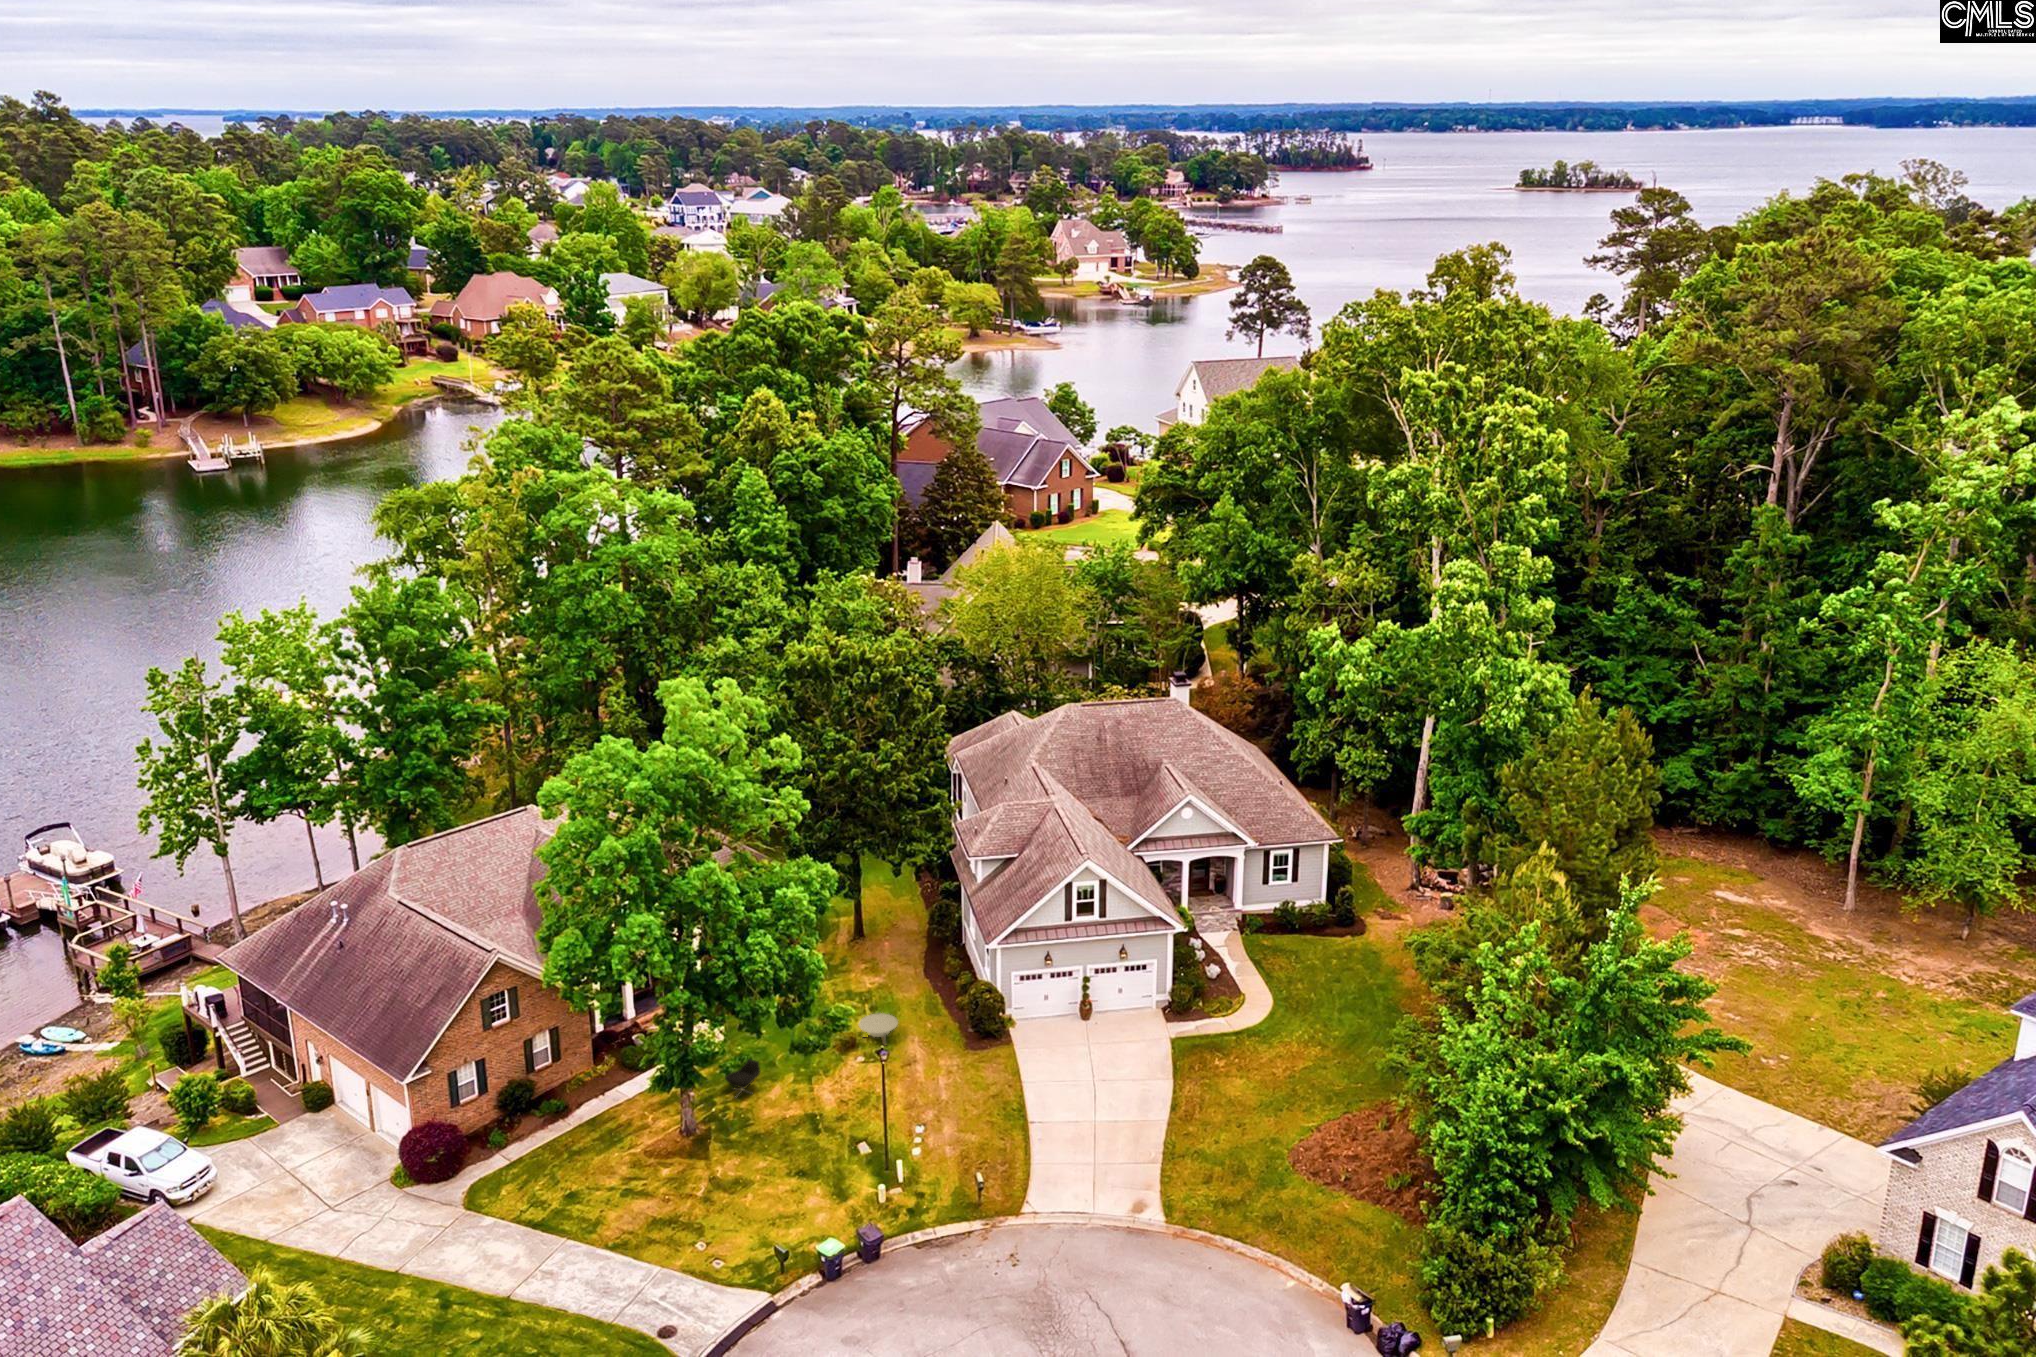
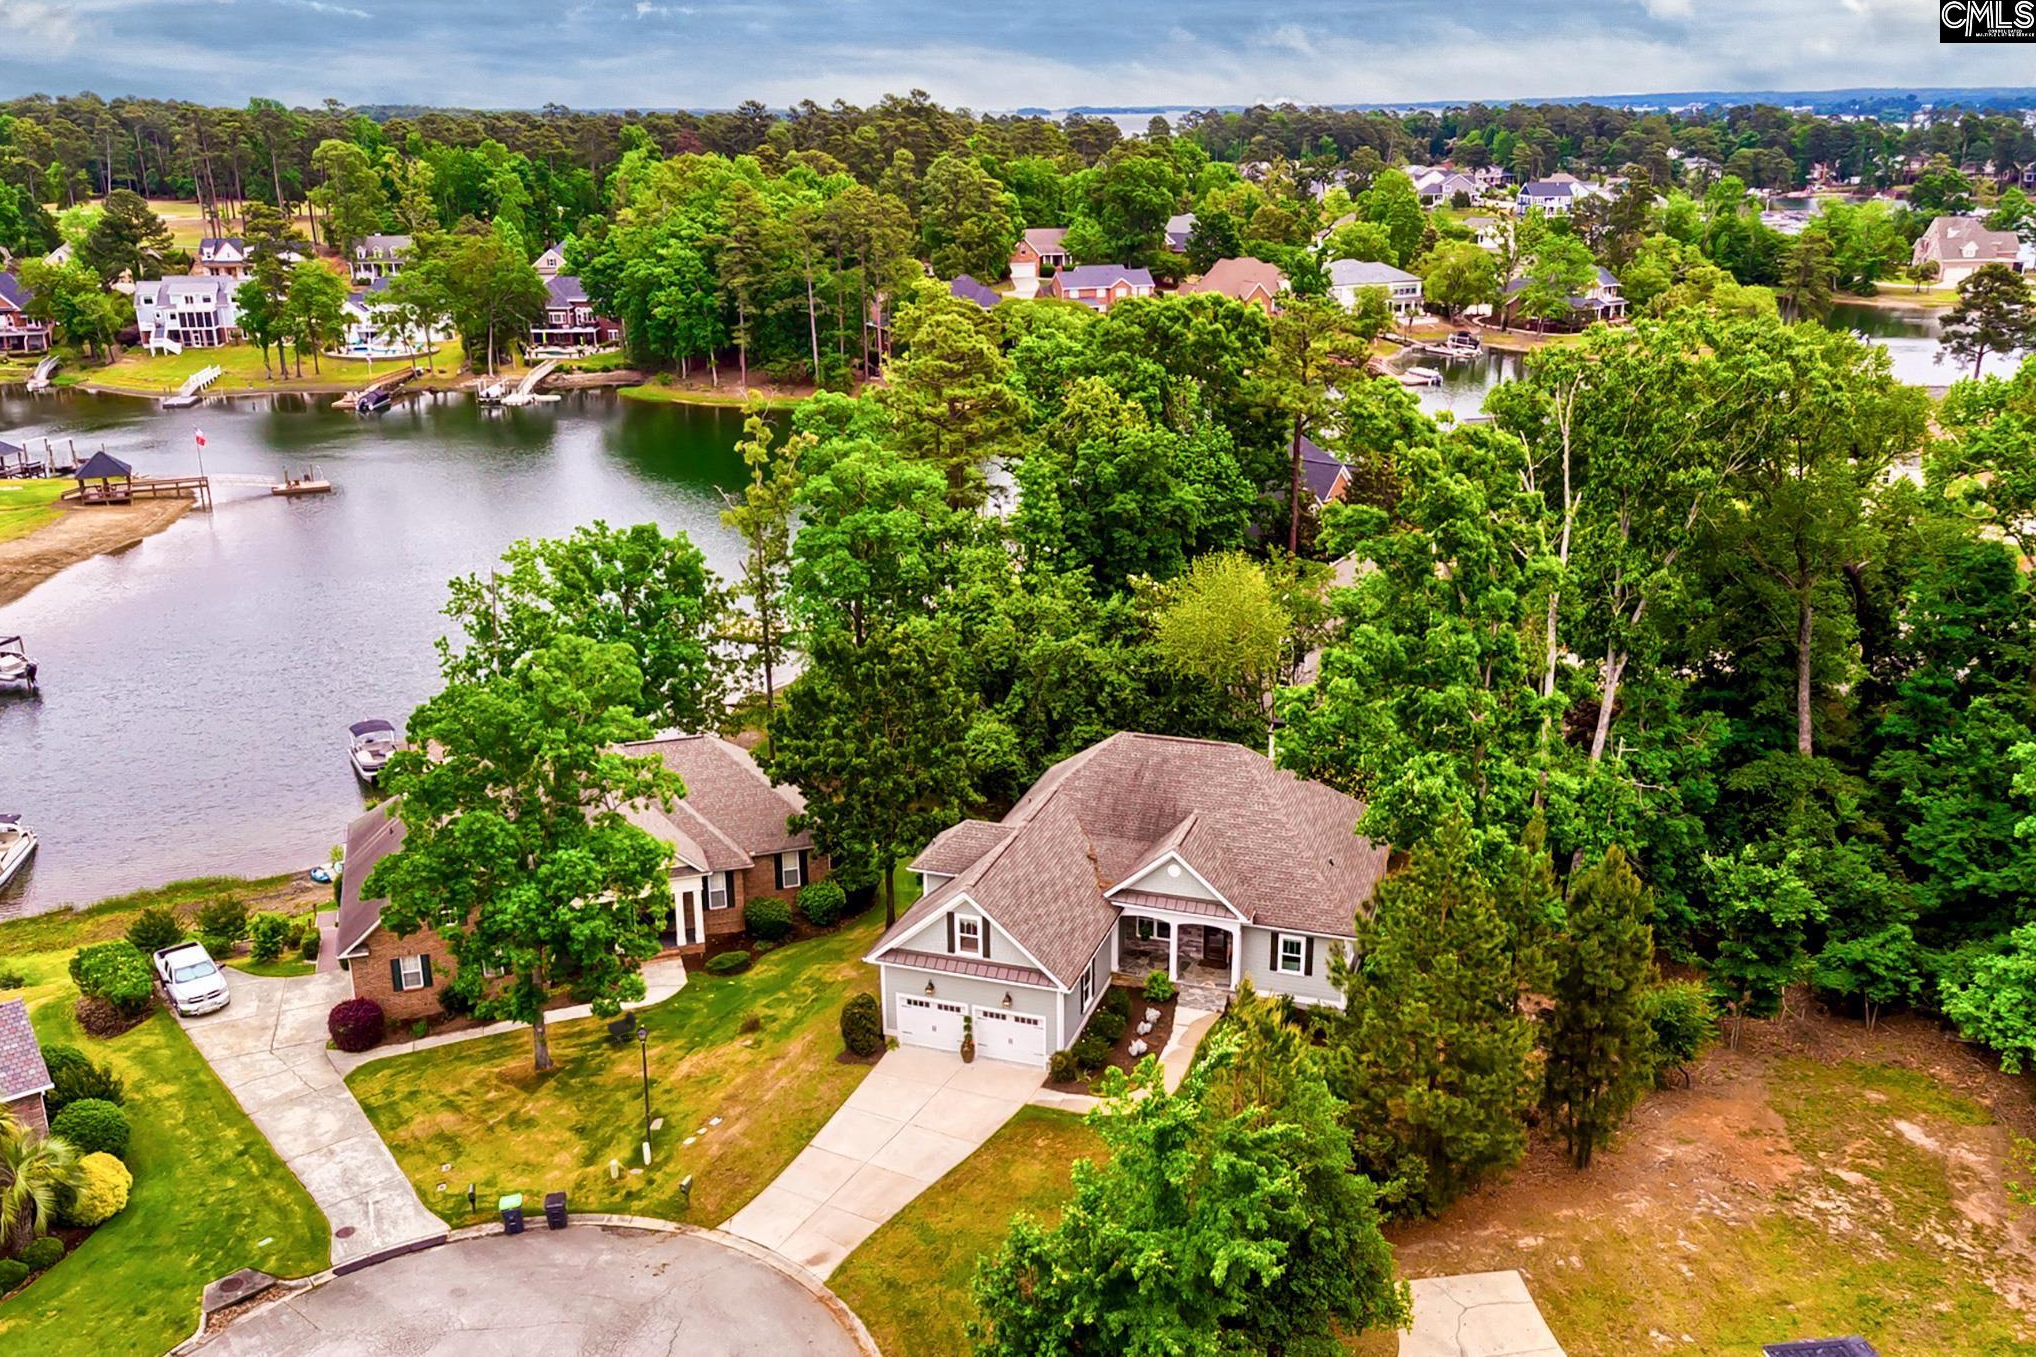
round table: present [859,1013,898,1045] -> none [752,1003,791,1035]

